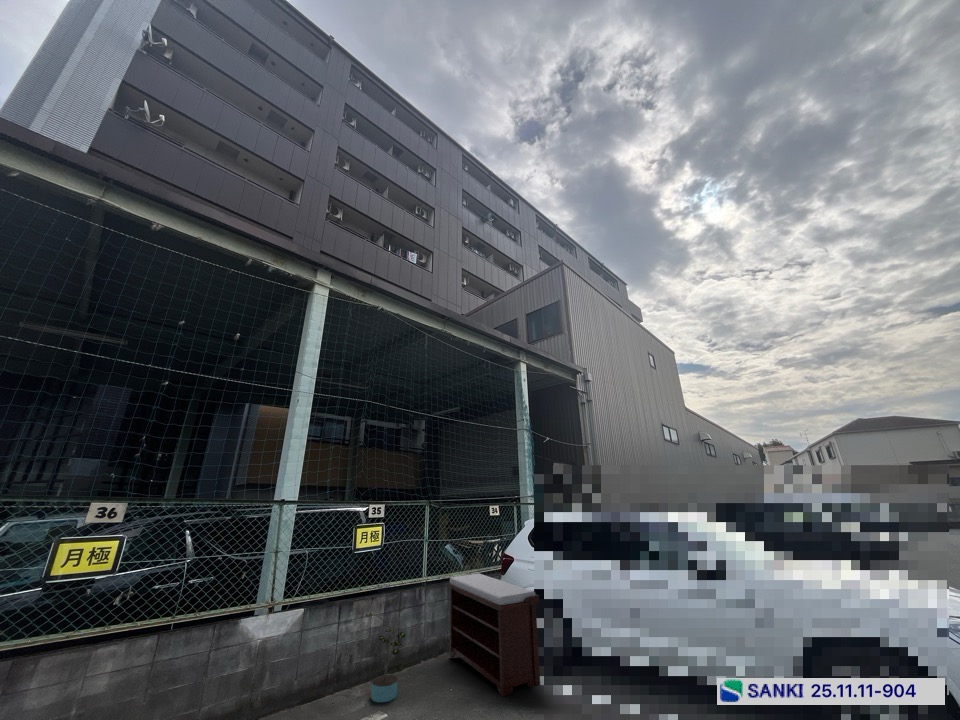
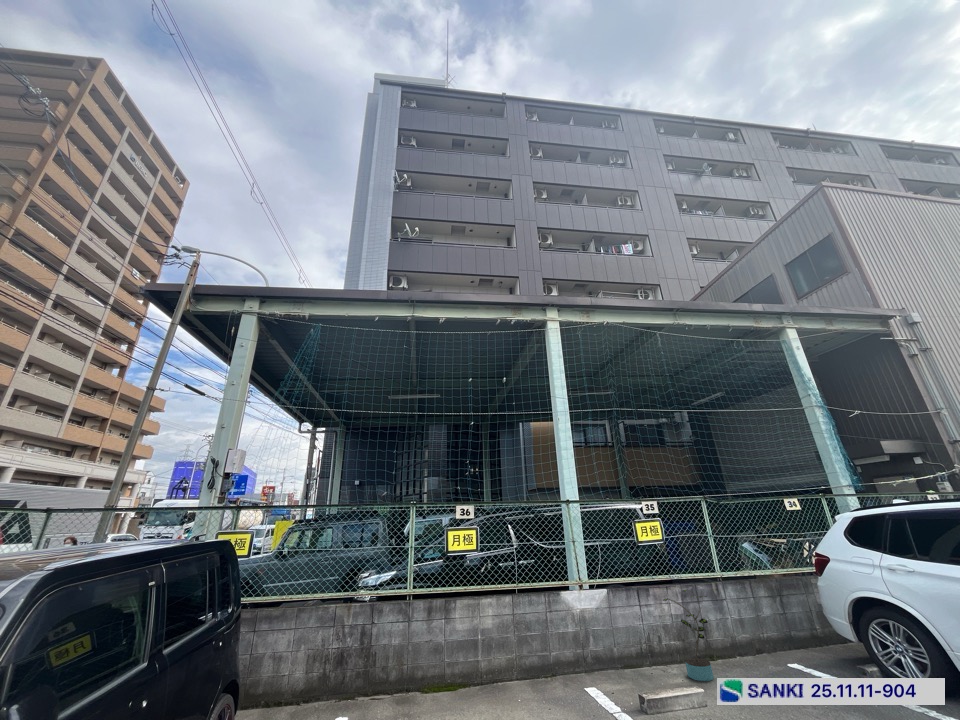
bench: present [447,573,540,697] -> none [747,573,901,705]

